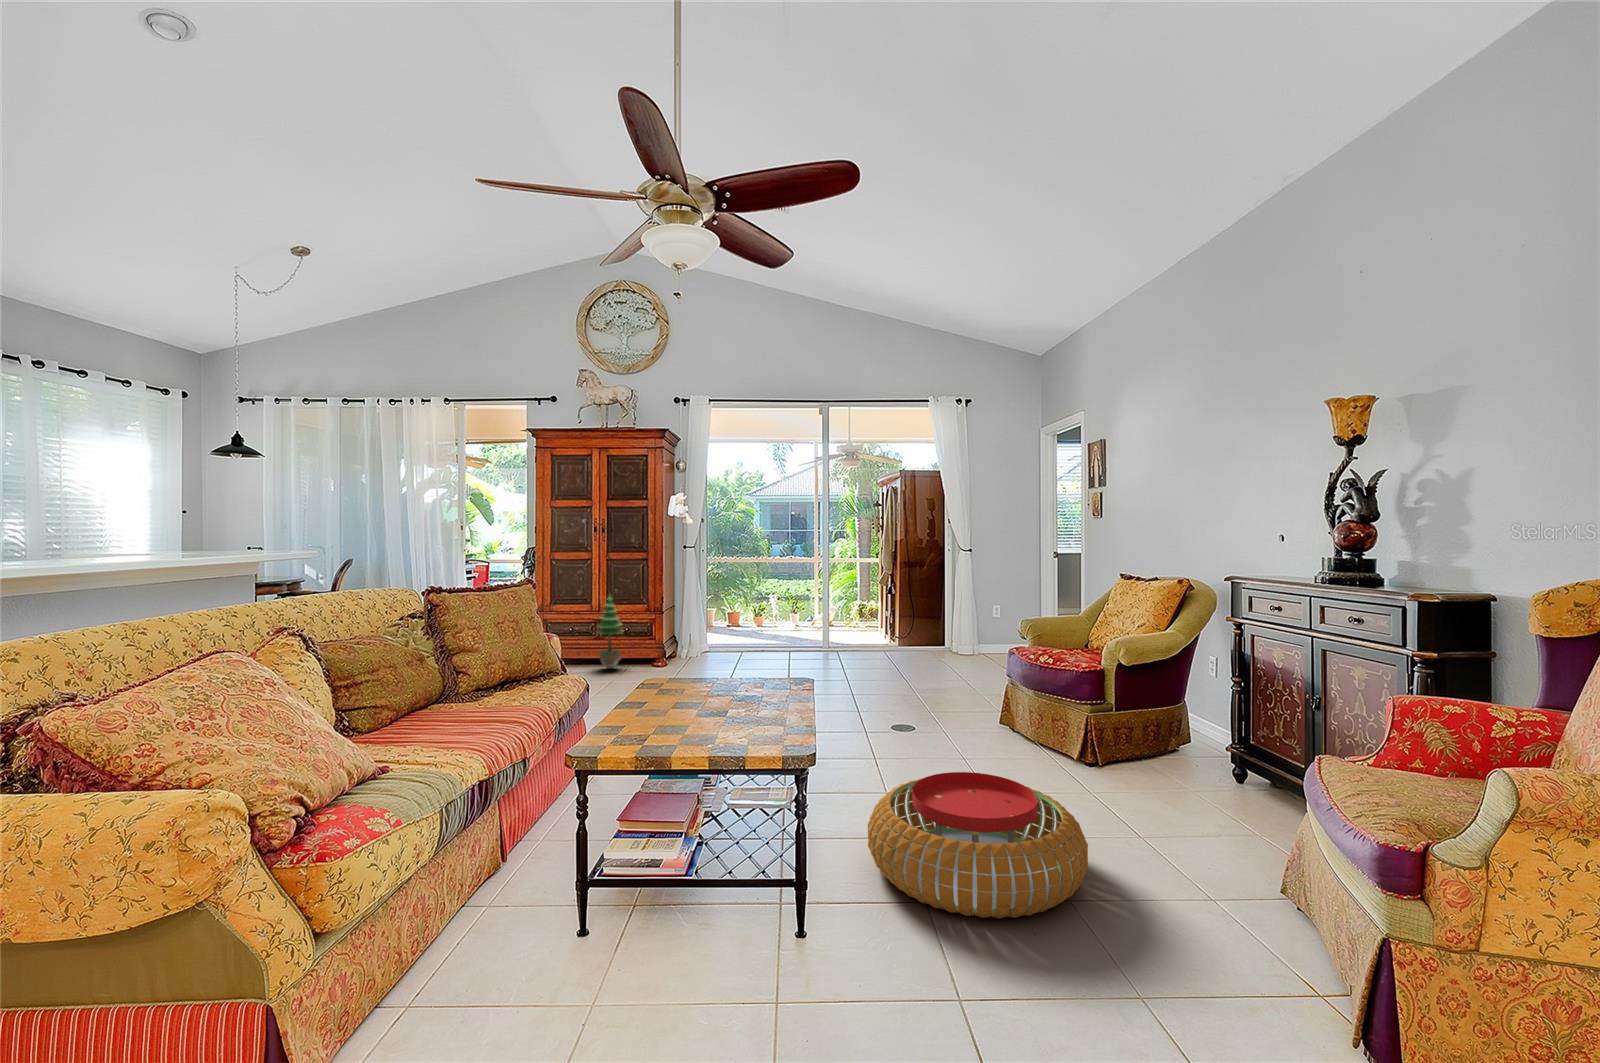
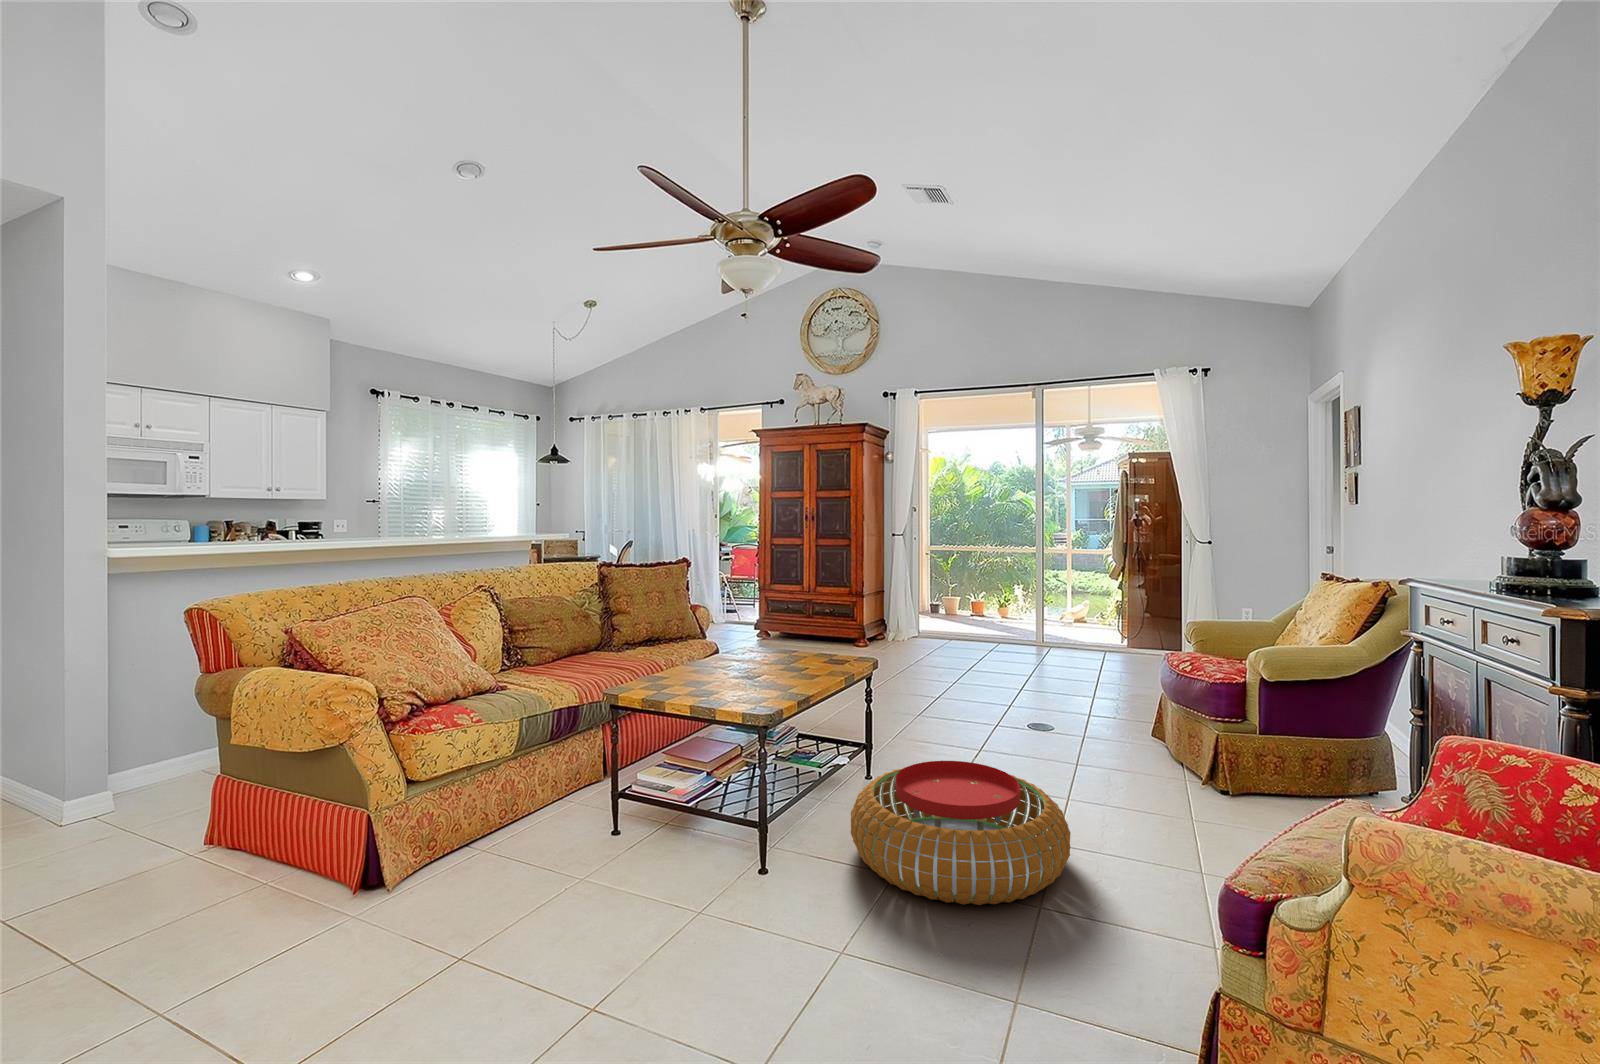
potted tree: present [597,595,622,669] -> none [801,576,826,646]

